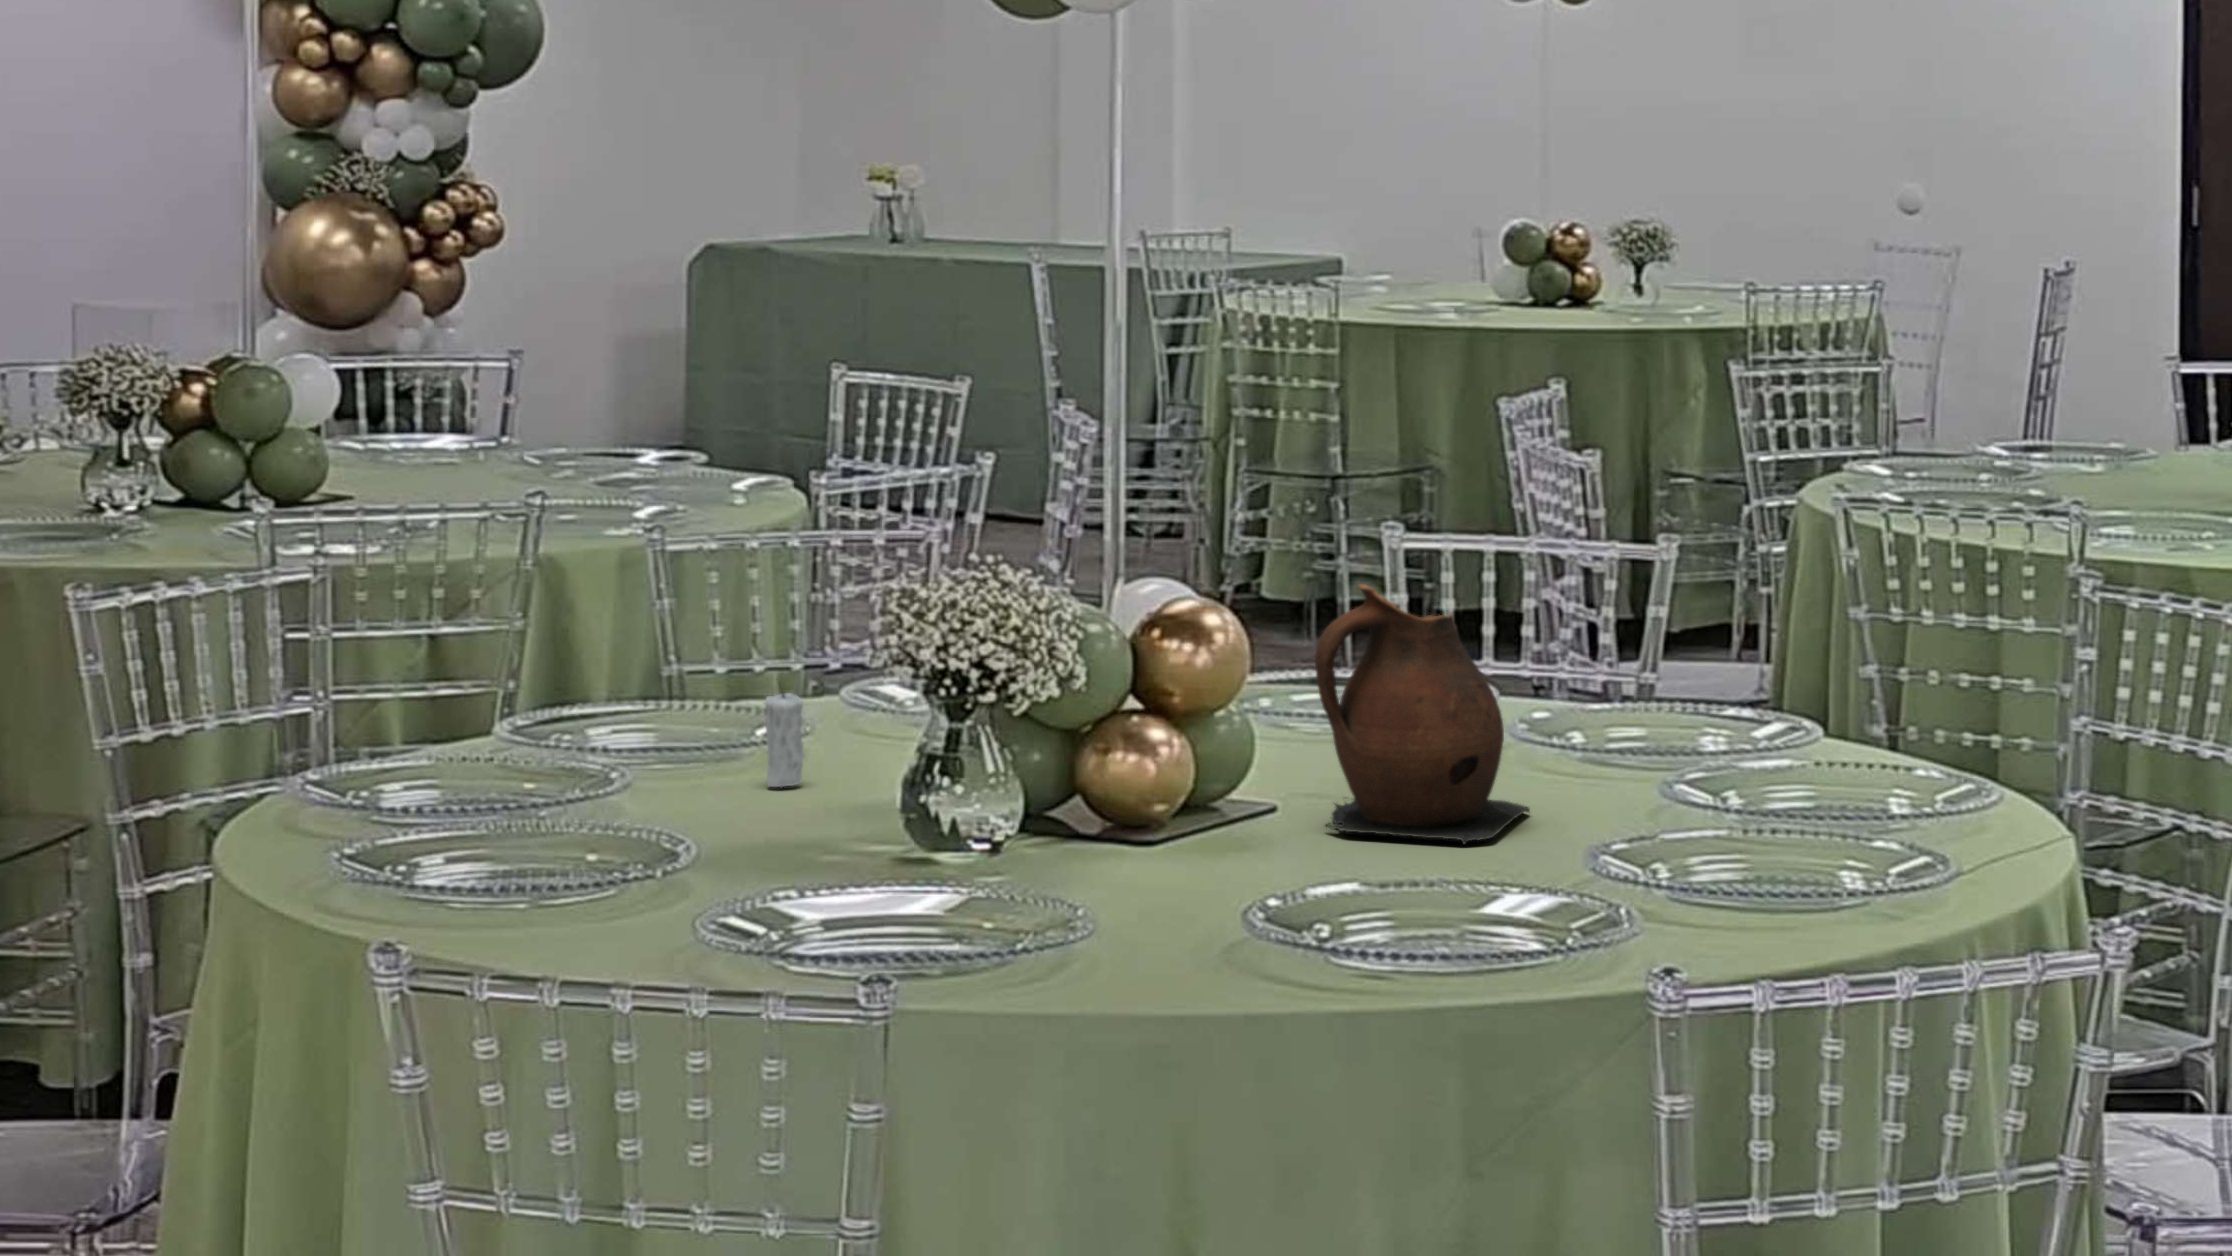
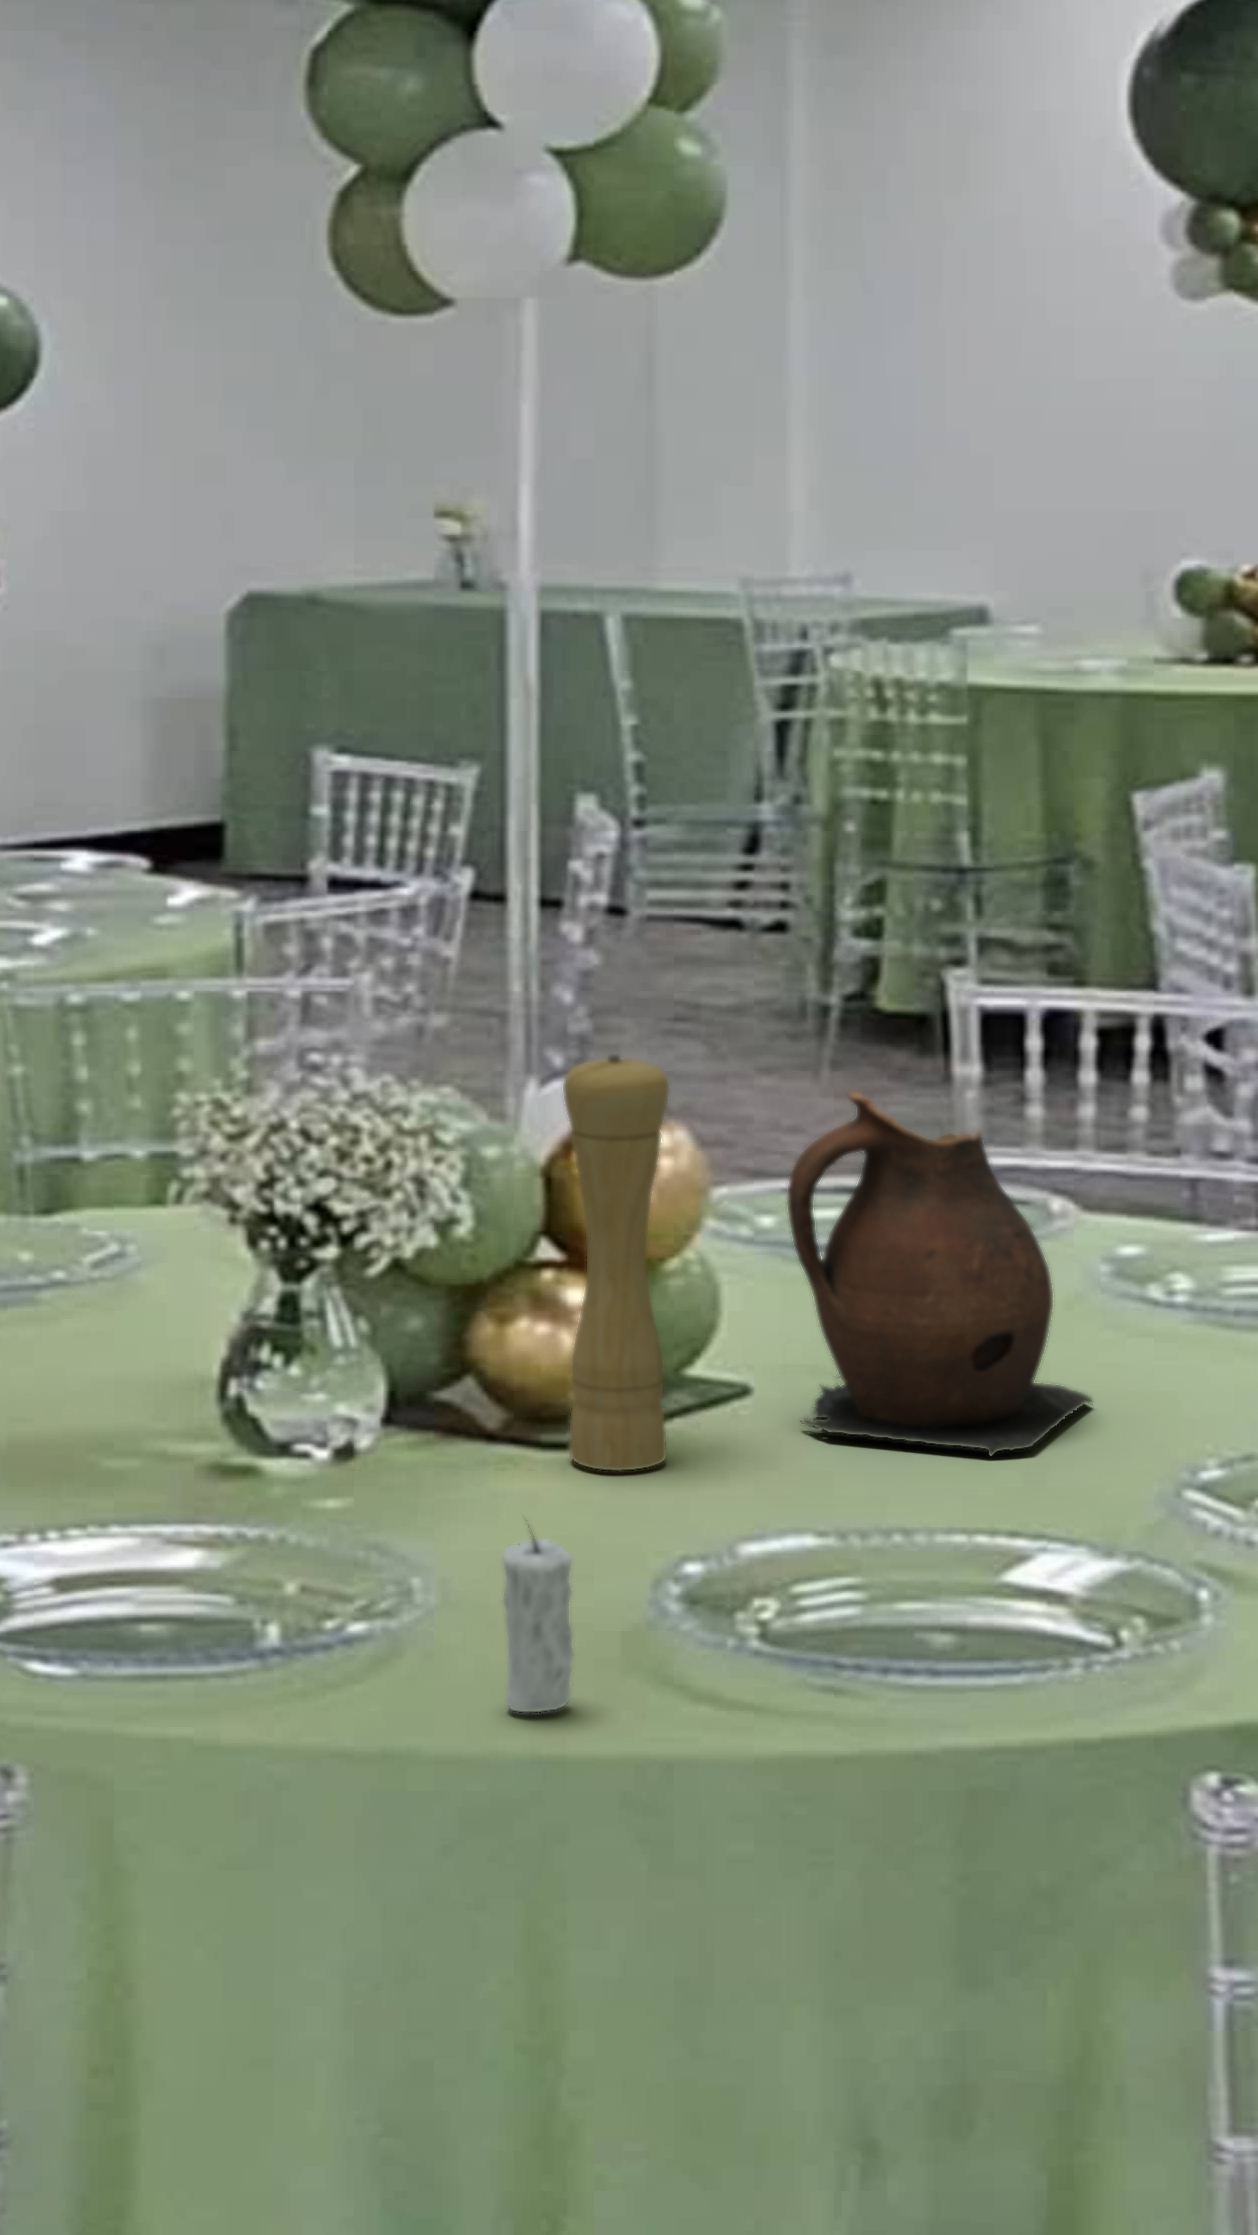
pepper mill: none [1160,554,1236,858] -> present [563,1054,669,1471]
candle: present [765,692,804,787] -> present [503,1520,574,1712]

